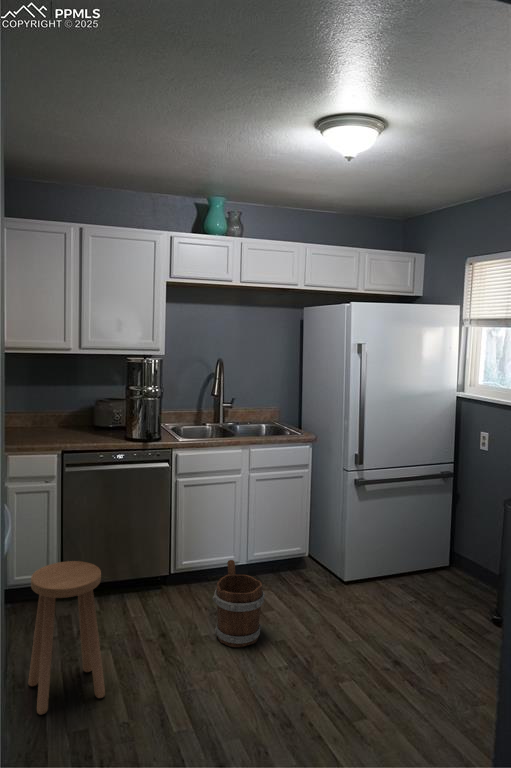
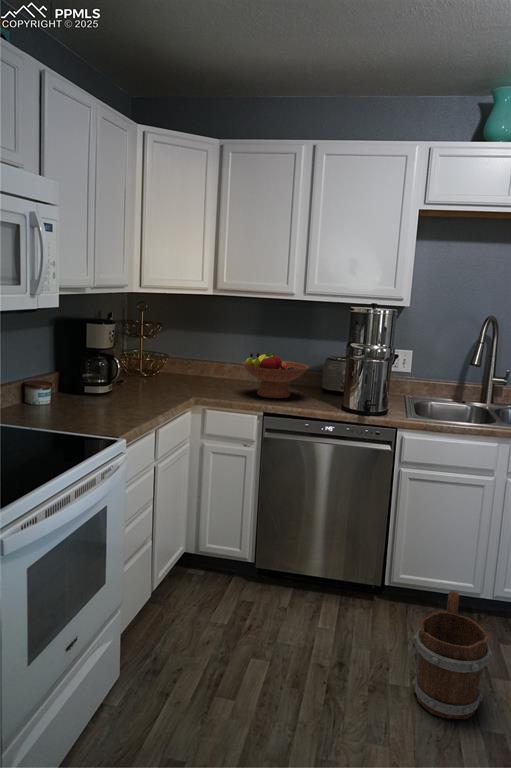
fruit bowl: none [33,399,92,438] -> present [242,352,309,398]
stool: present [28,561,105,714] -> none [160,544,252,725]

